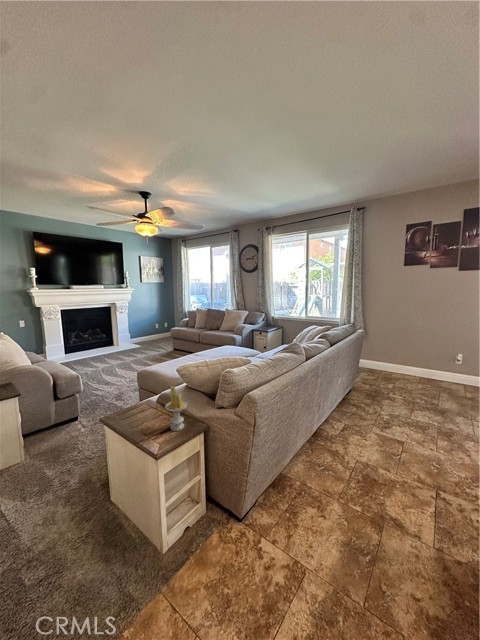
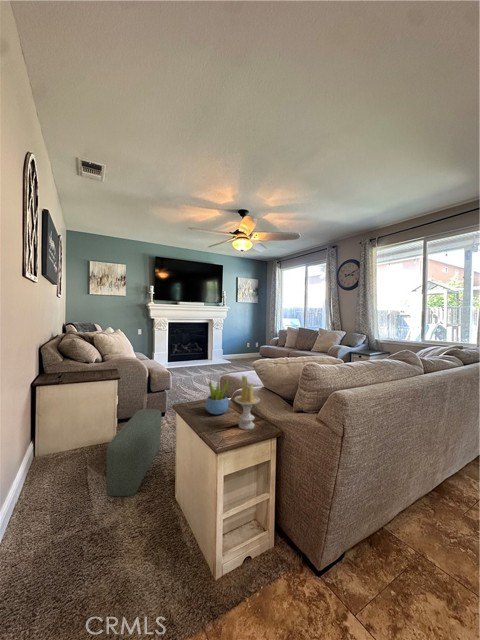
succulent plant: none [136,387,158,421] -> present [205,380,228,414]
pouf: none [28,419,82,517] -> present [106,409,161,496]

